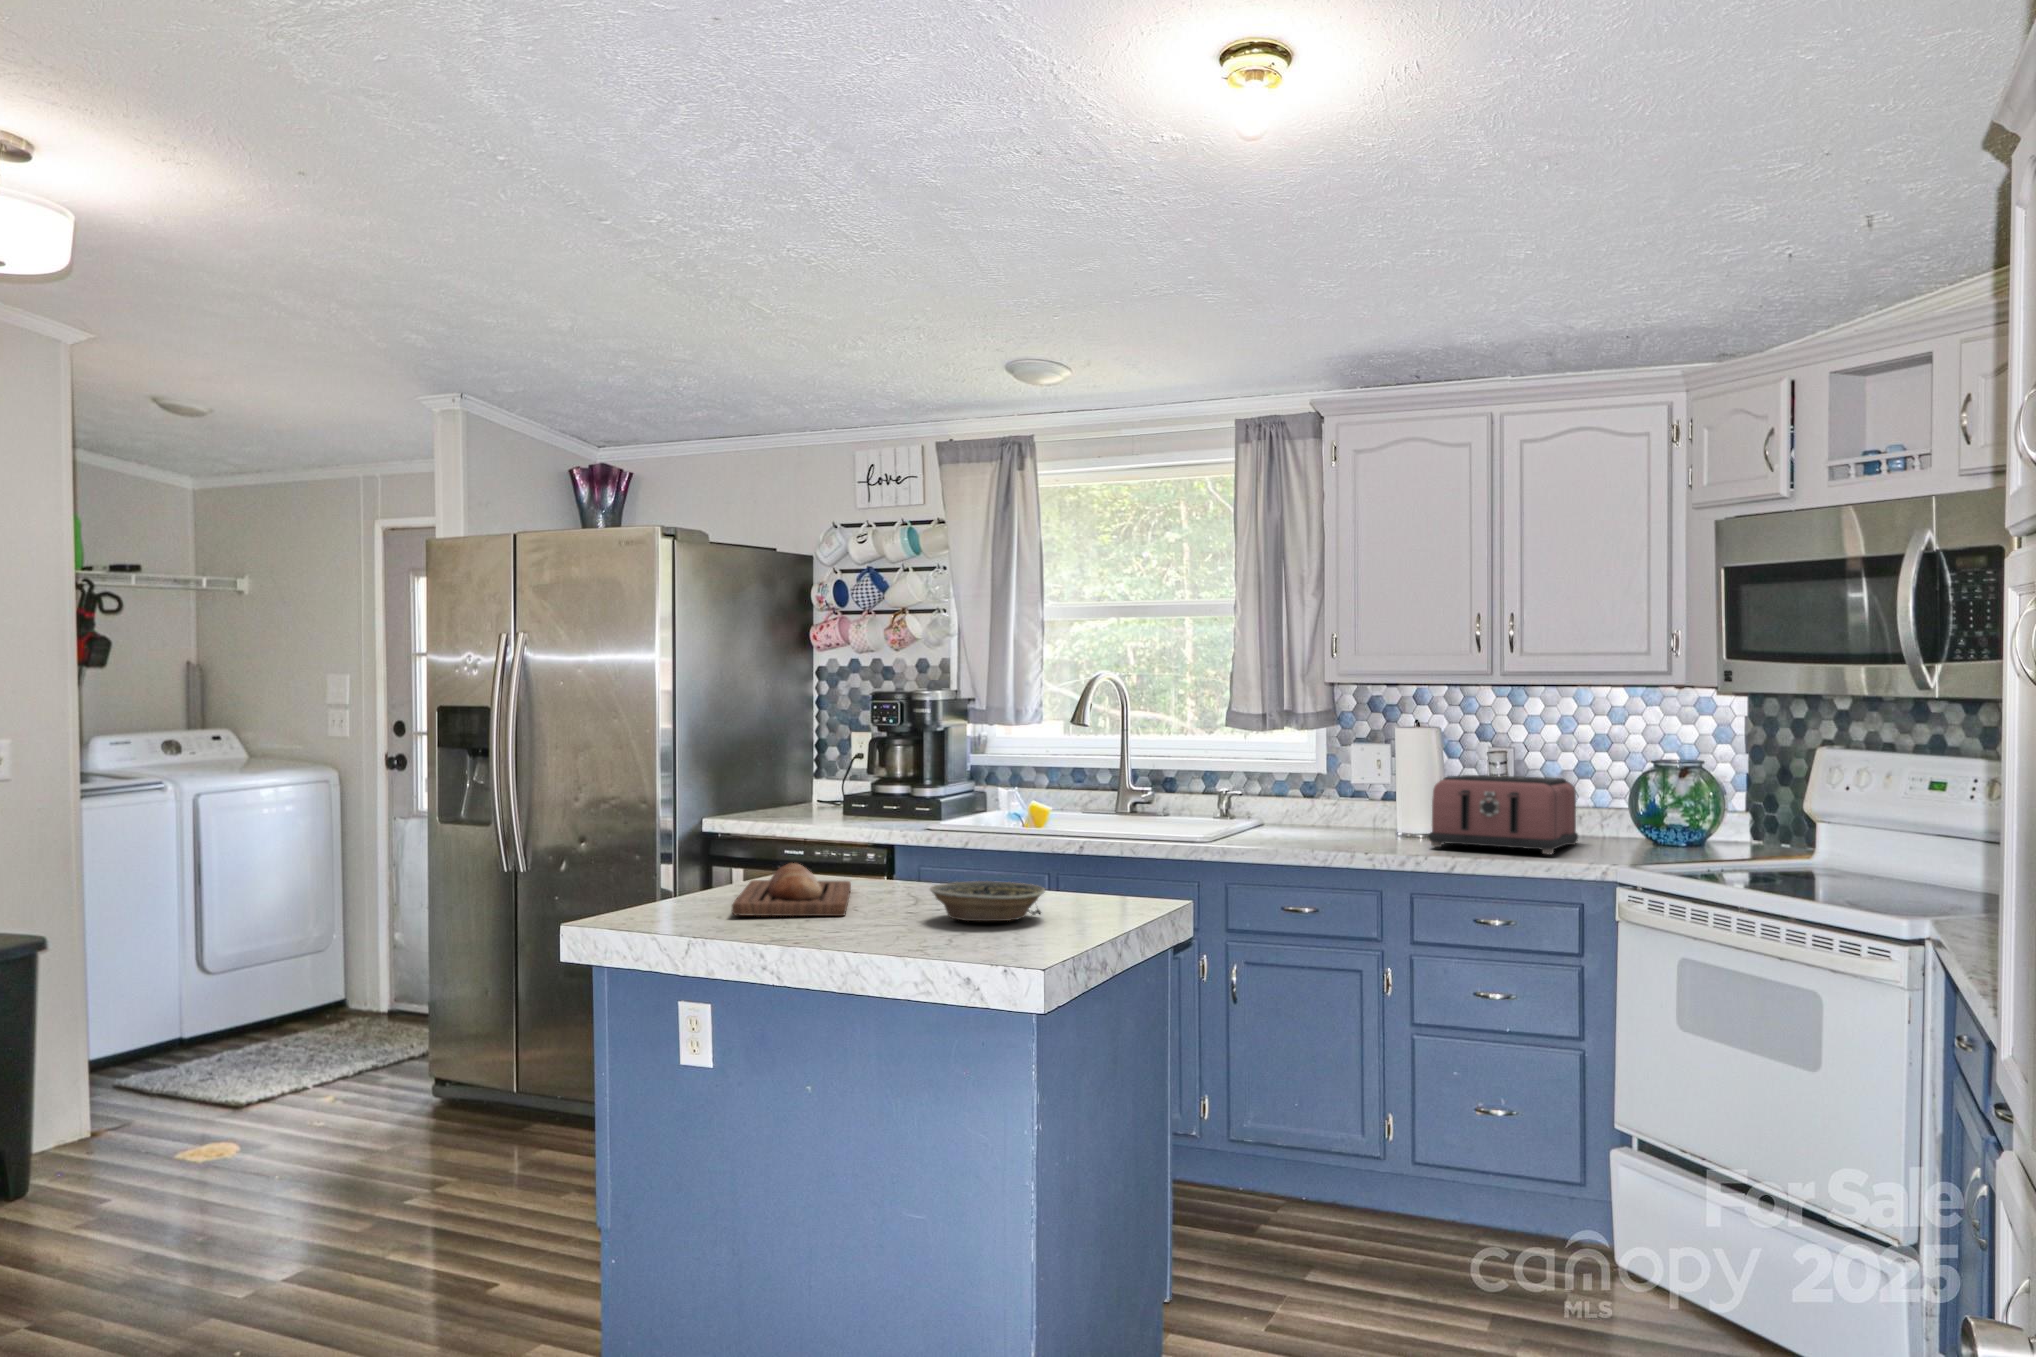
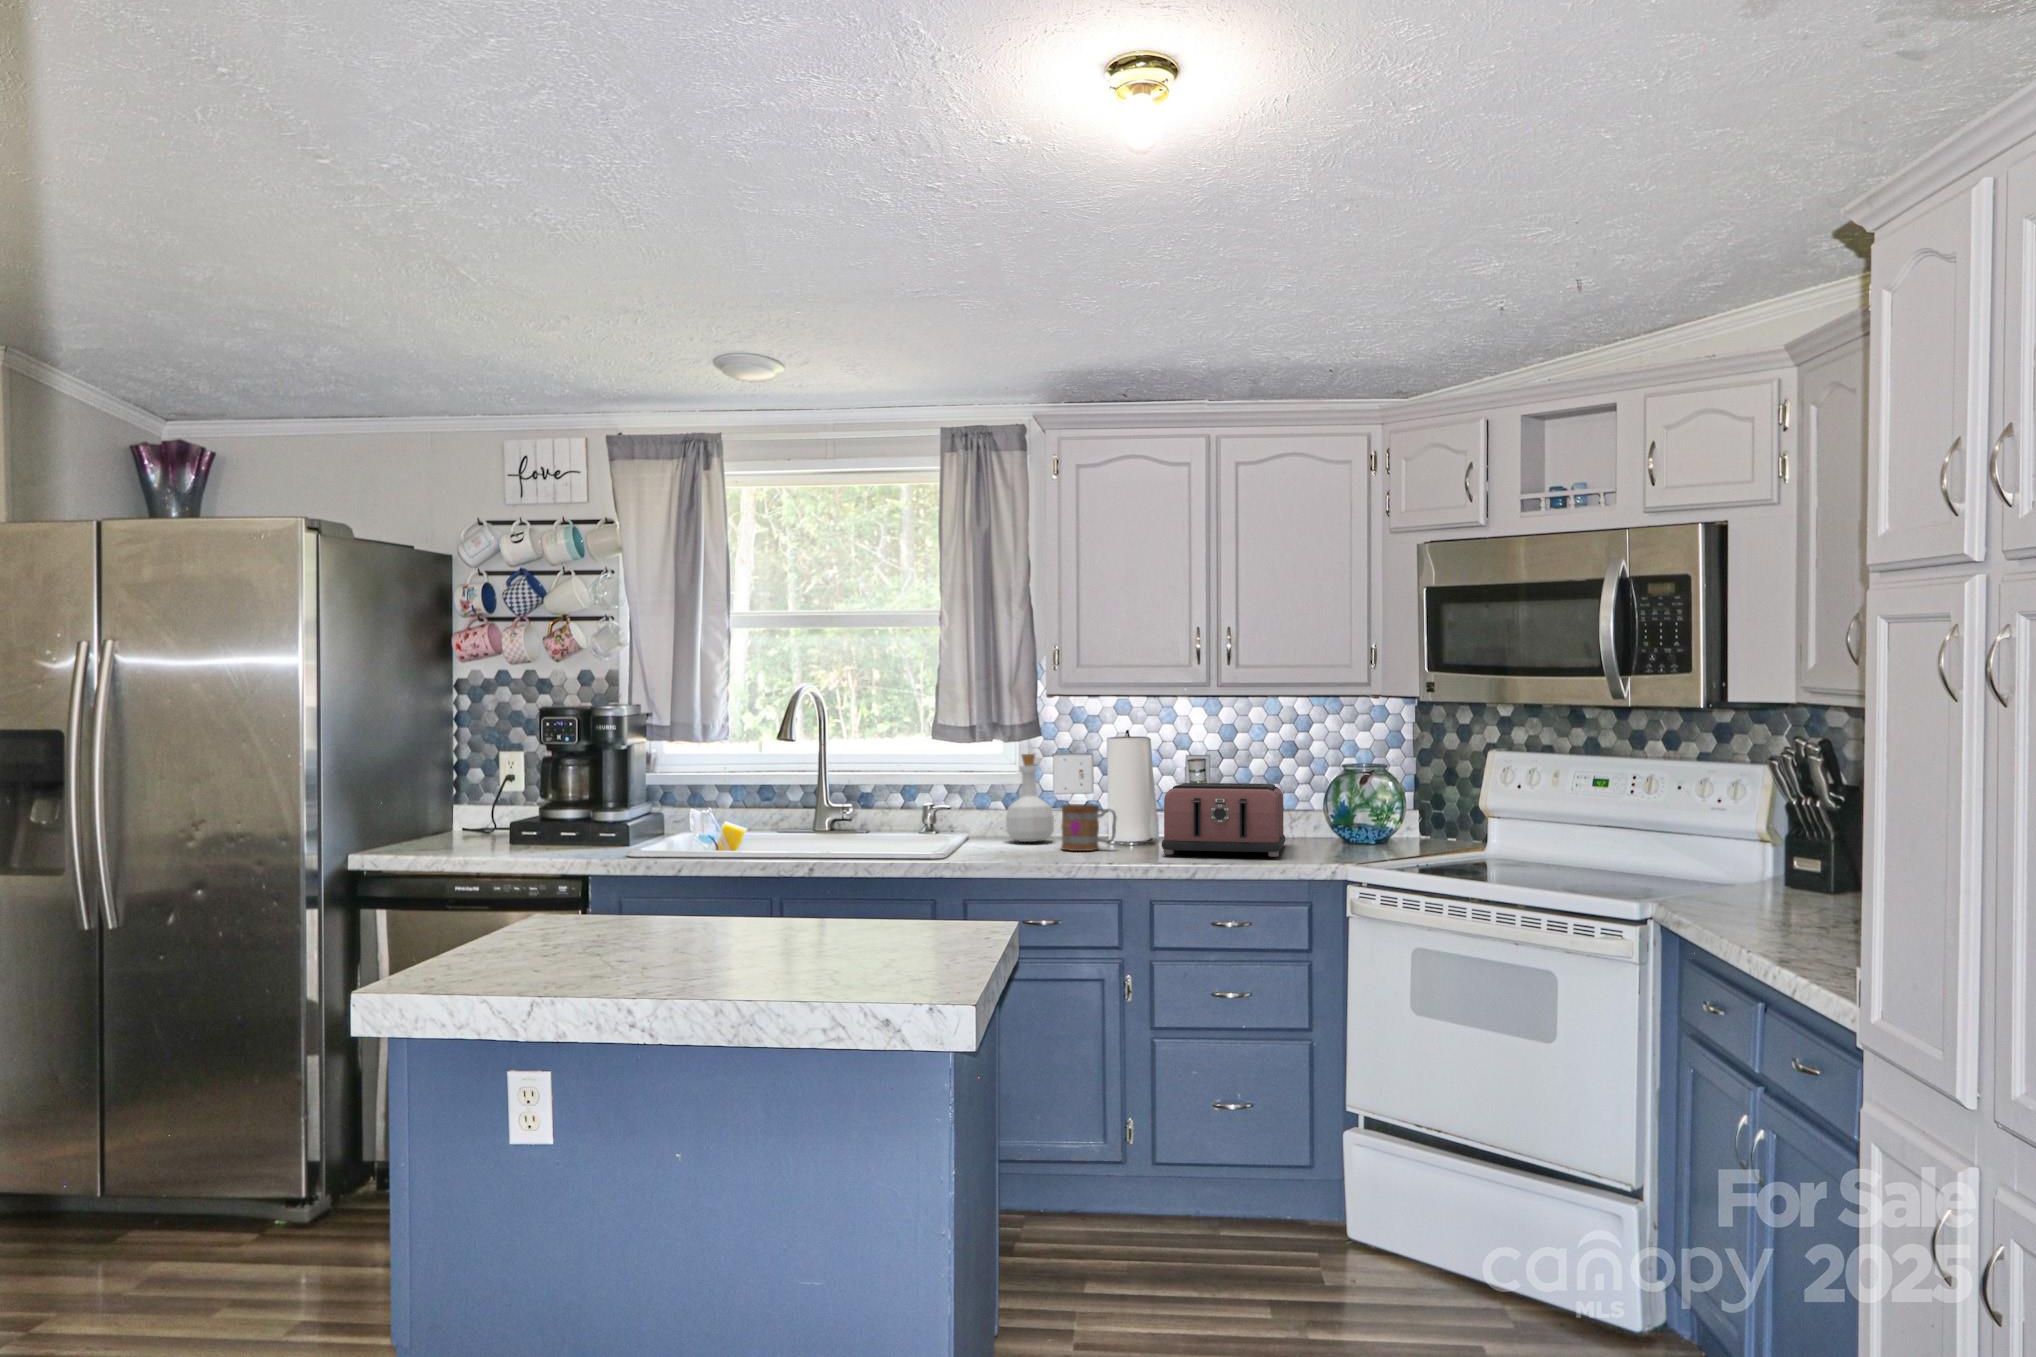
bottle: none [1287,742,1335,829] -> present [1006,754,1054,842]
mug: none [1333,793,1389,840] -> present [1061,804,1116,851]
bread loaf: present [732,863,851,916] -> none [524,905,679,968]
bowl: present [930,881,1045,921] -> none [781,912,907,955]

